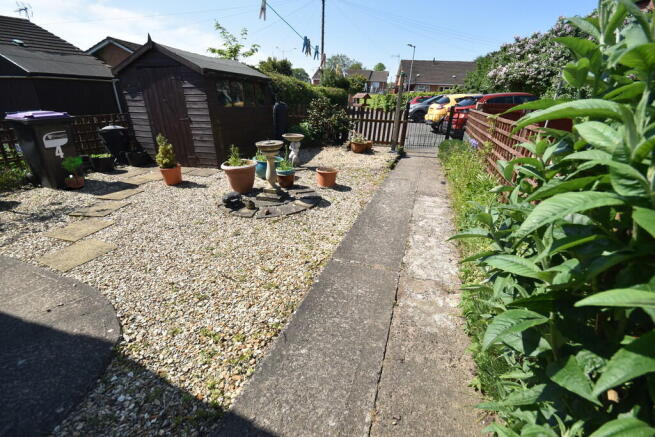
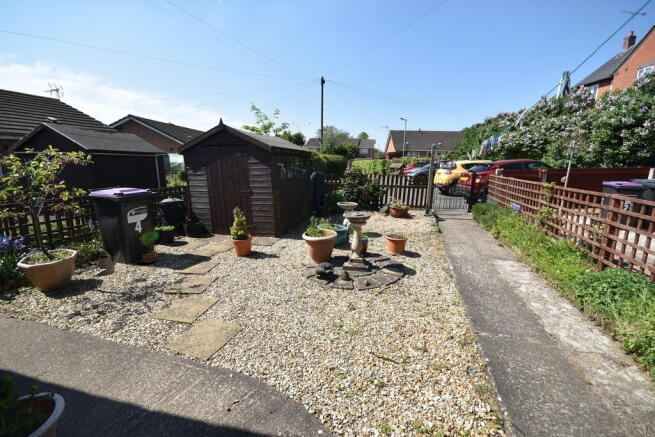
watering can: none [16,173,45,198] -> present [96,251,121,276]

